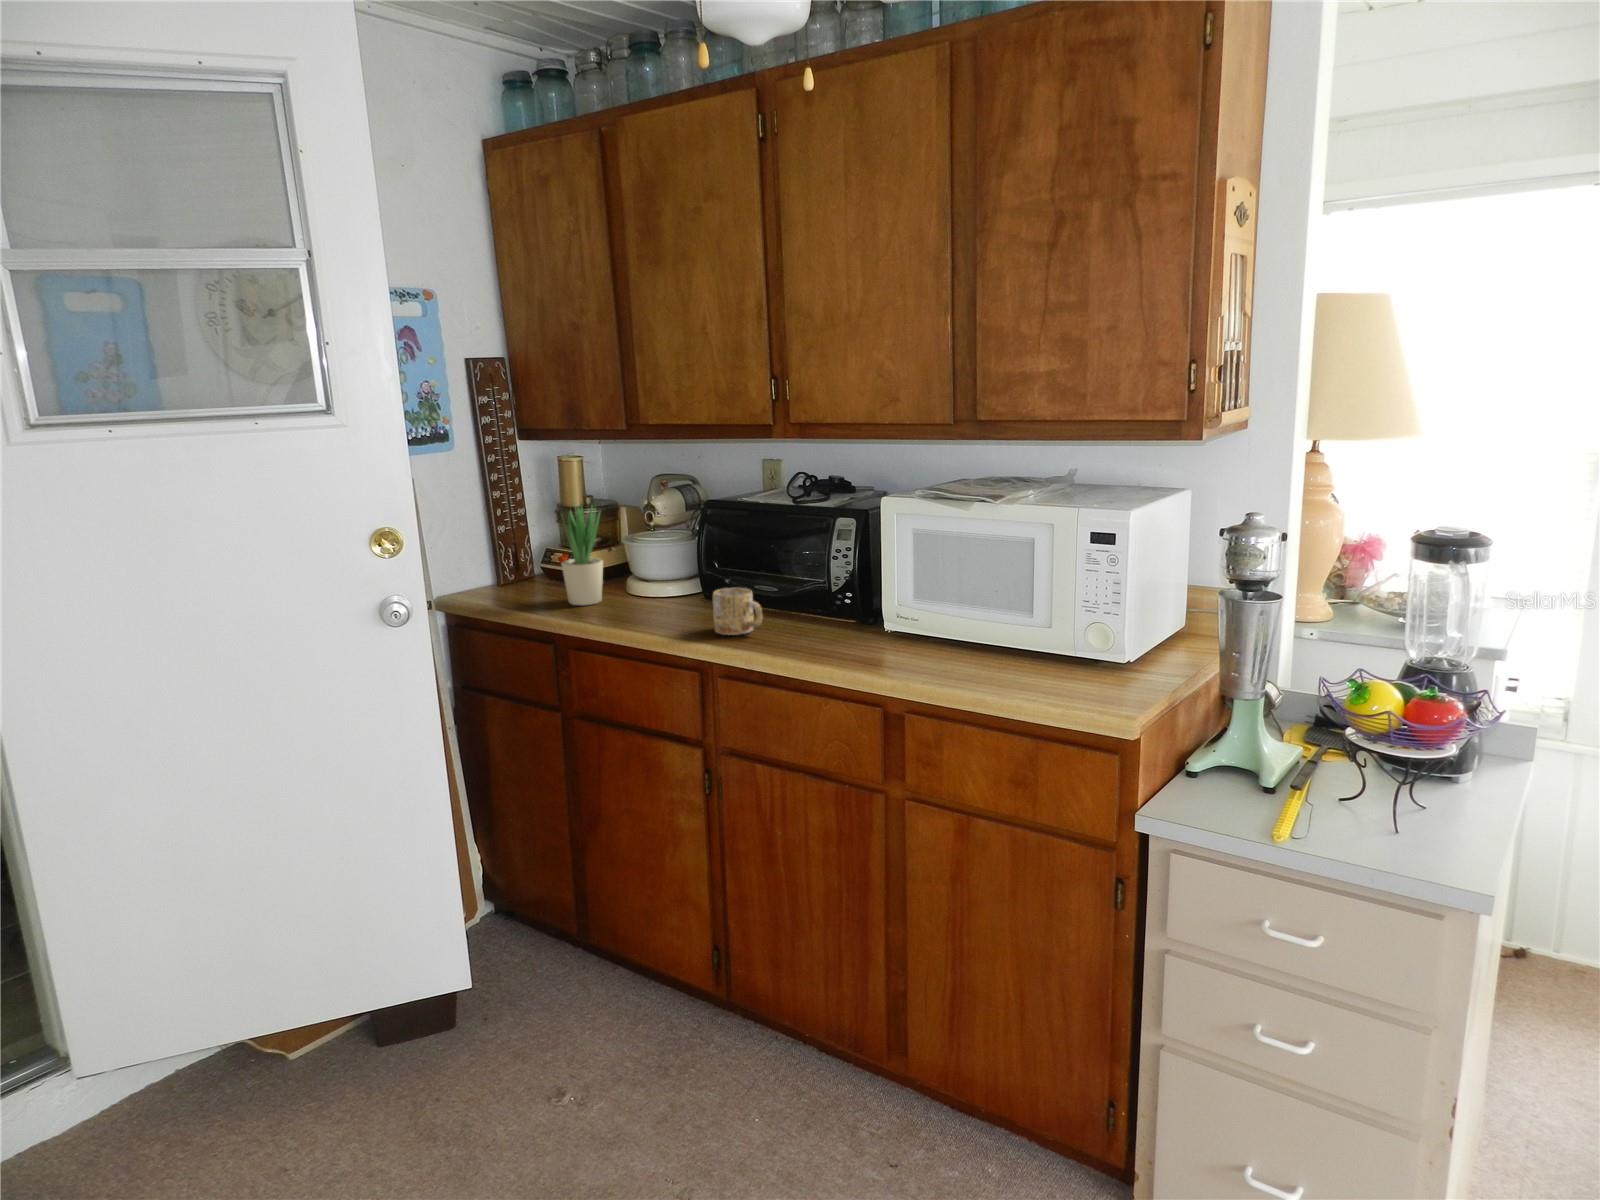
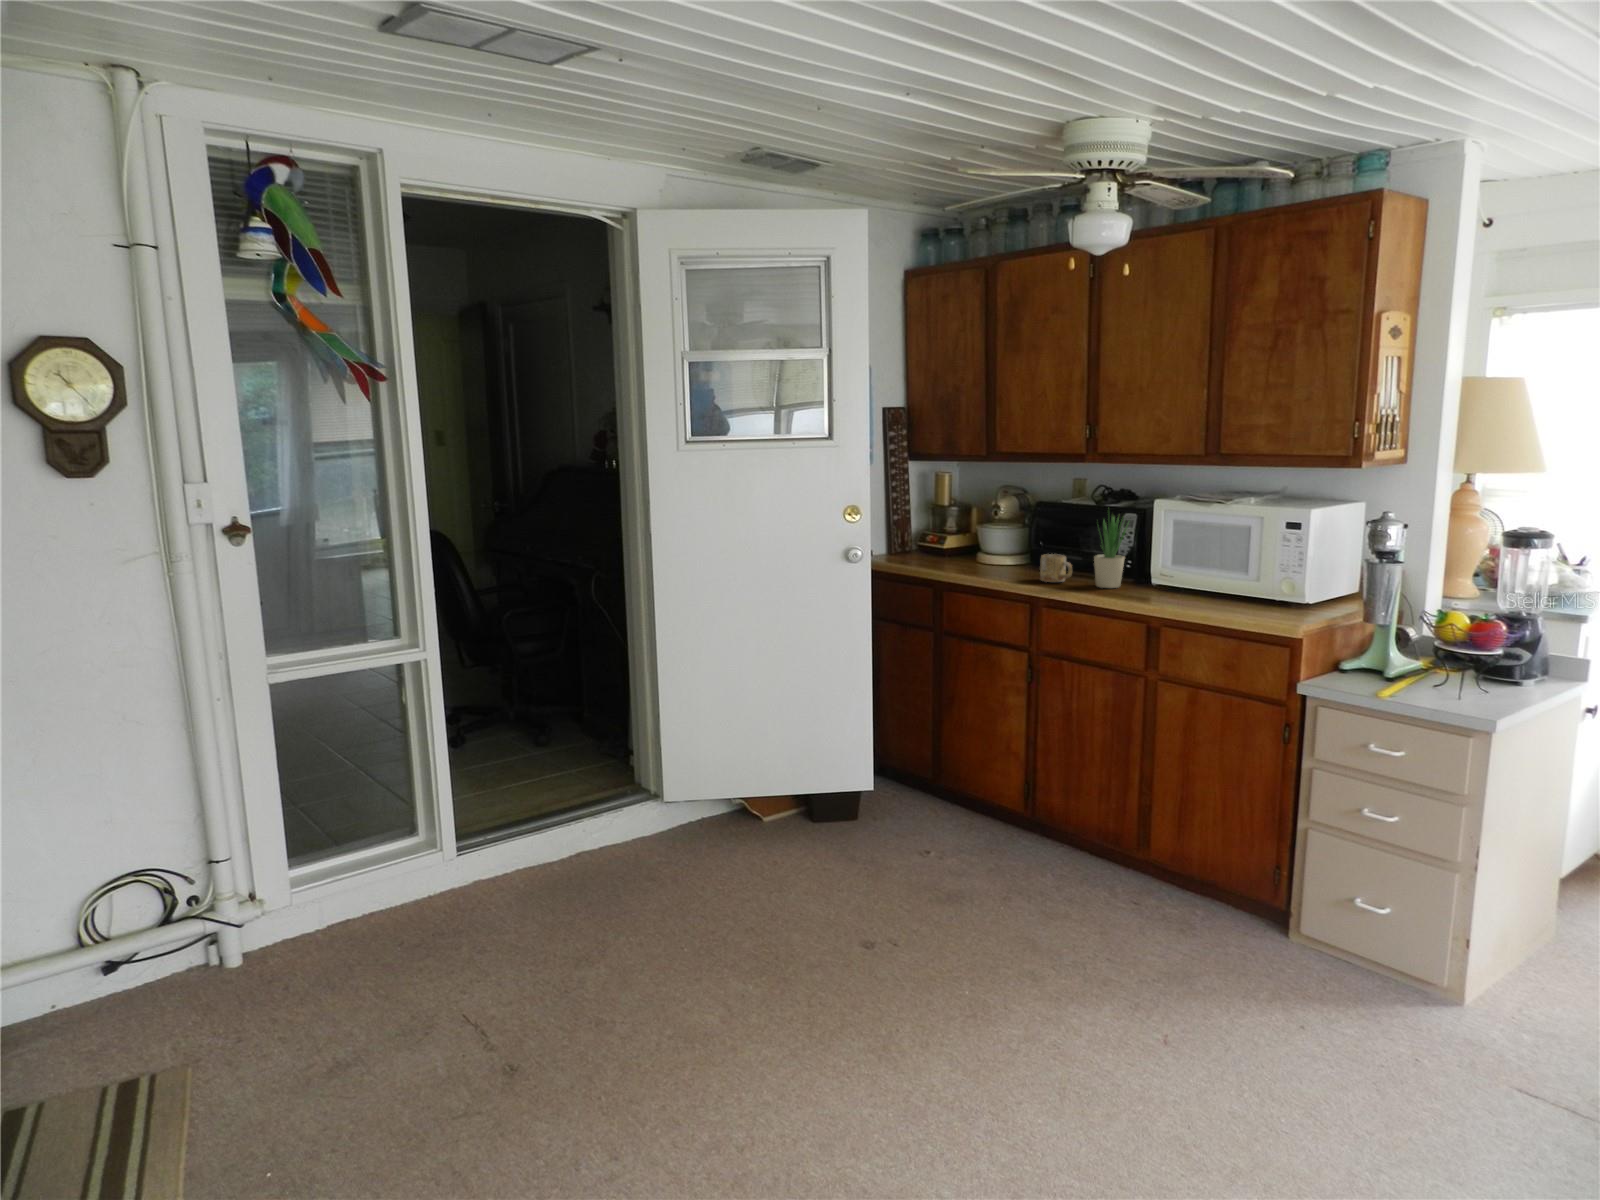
potted plant: present [562,504,603,605] -> present [1094,515,1128,588]

